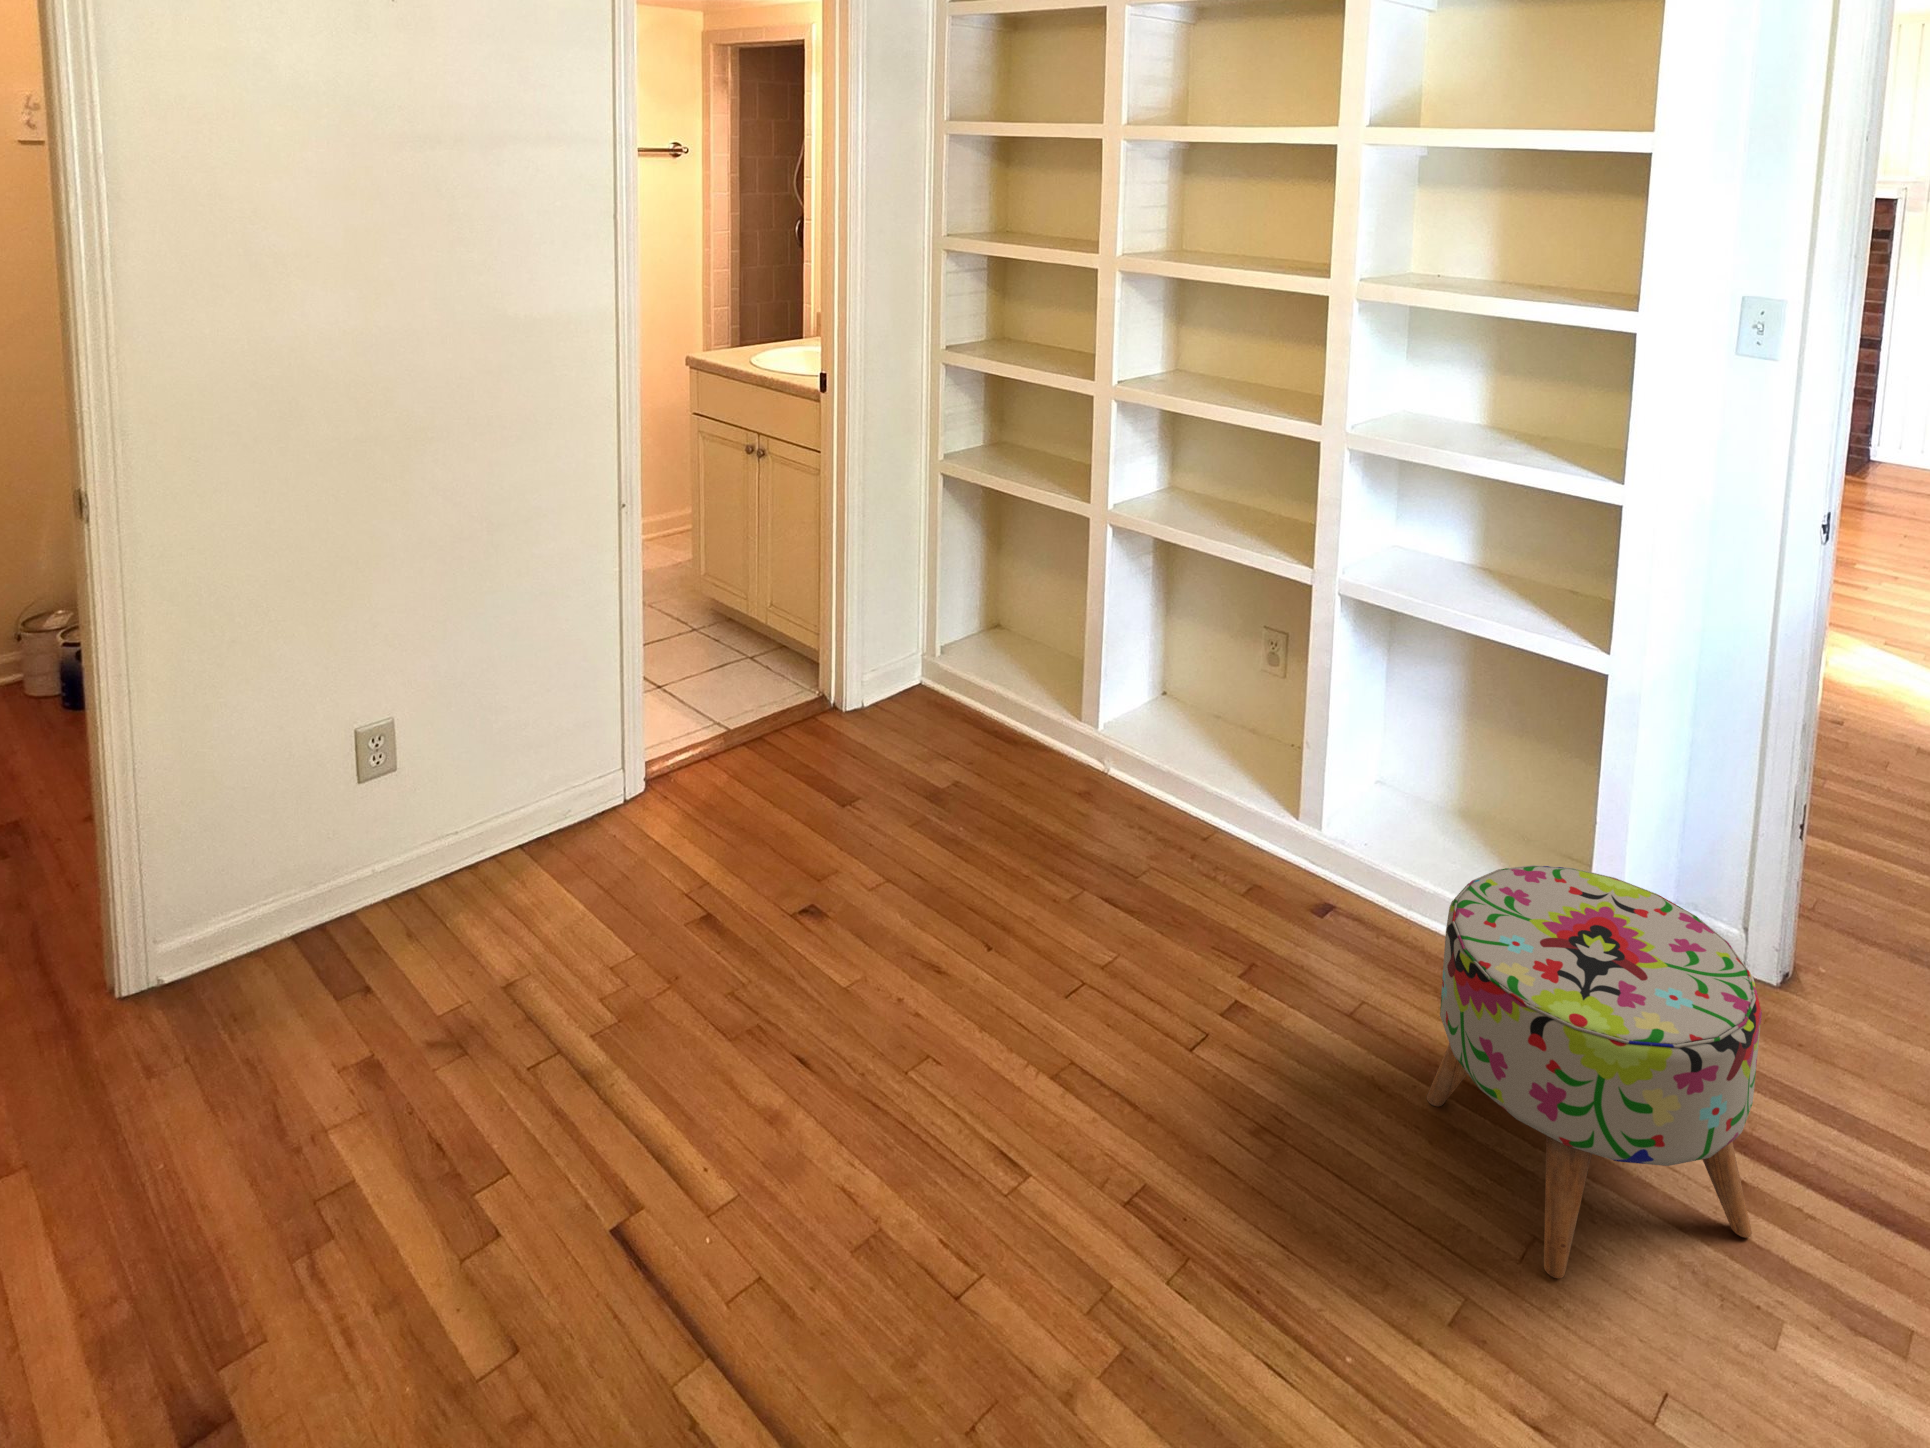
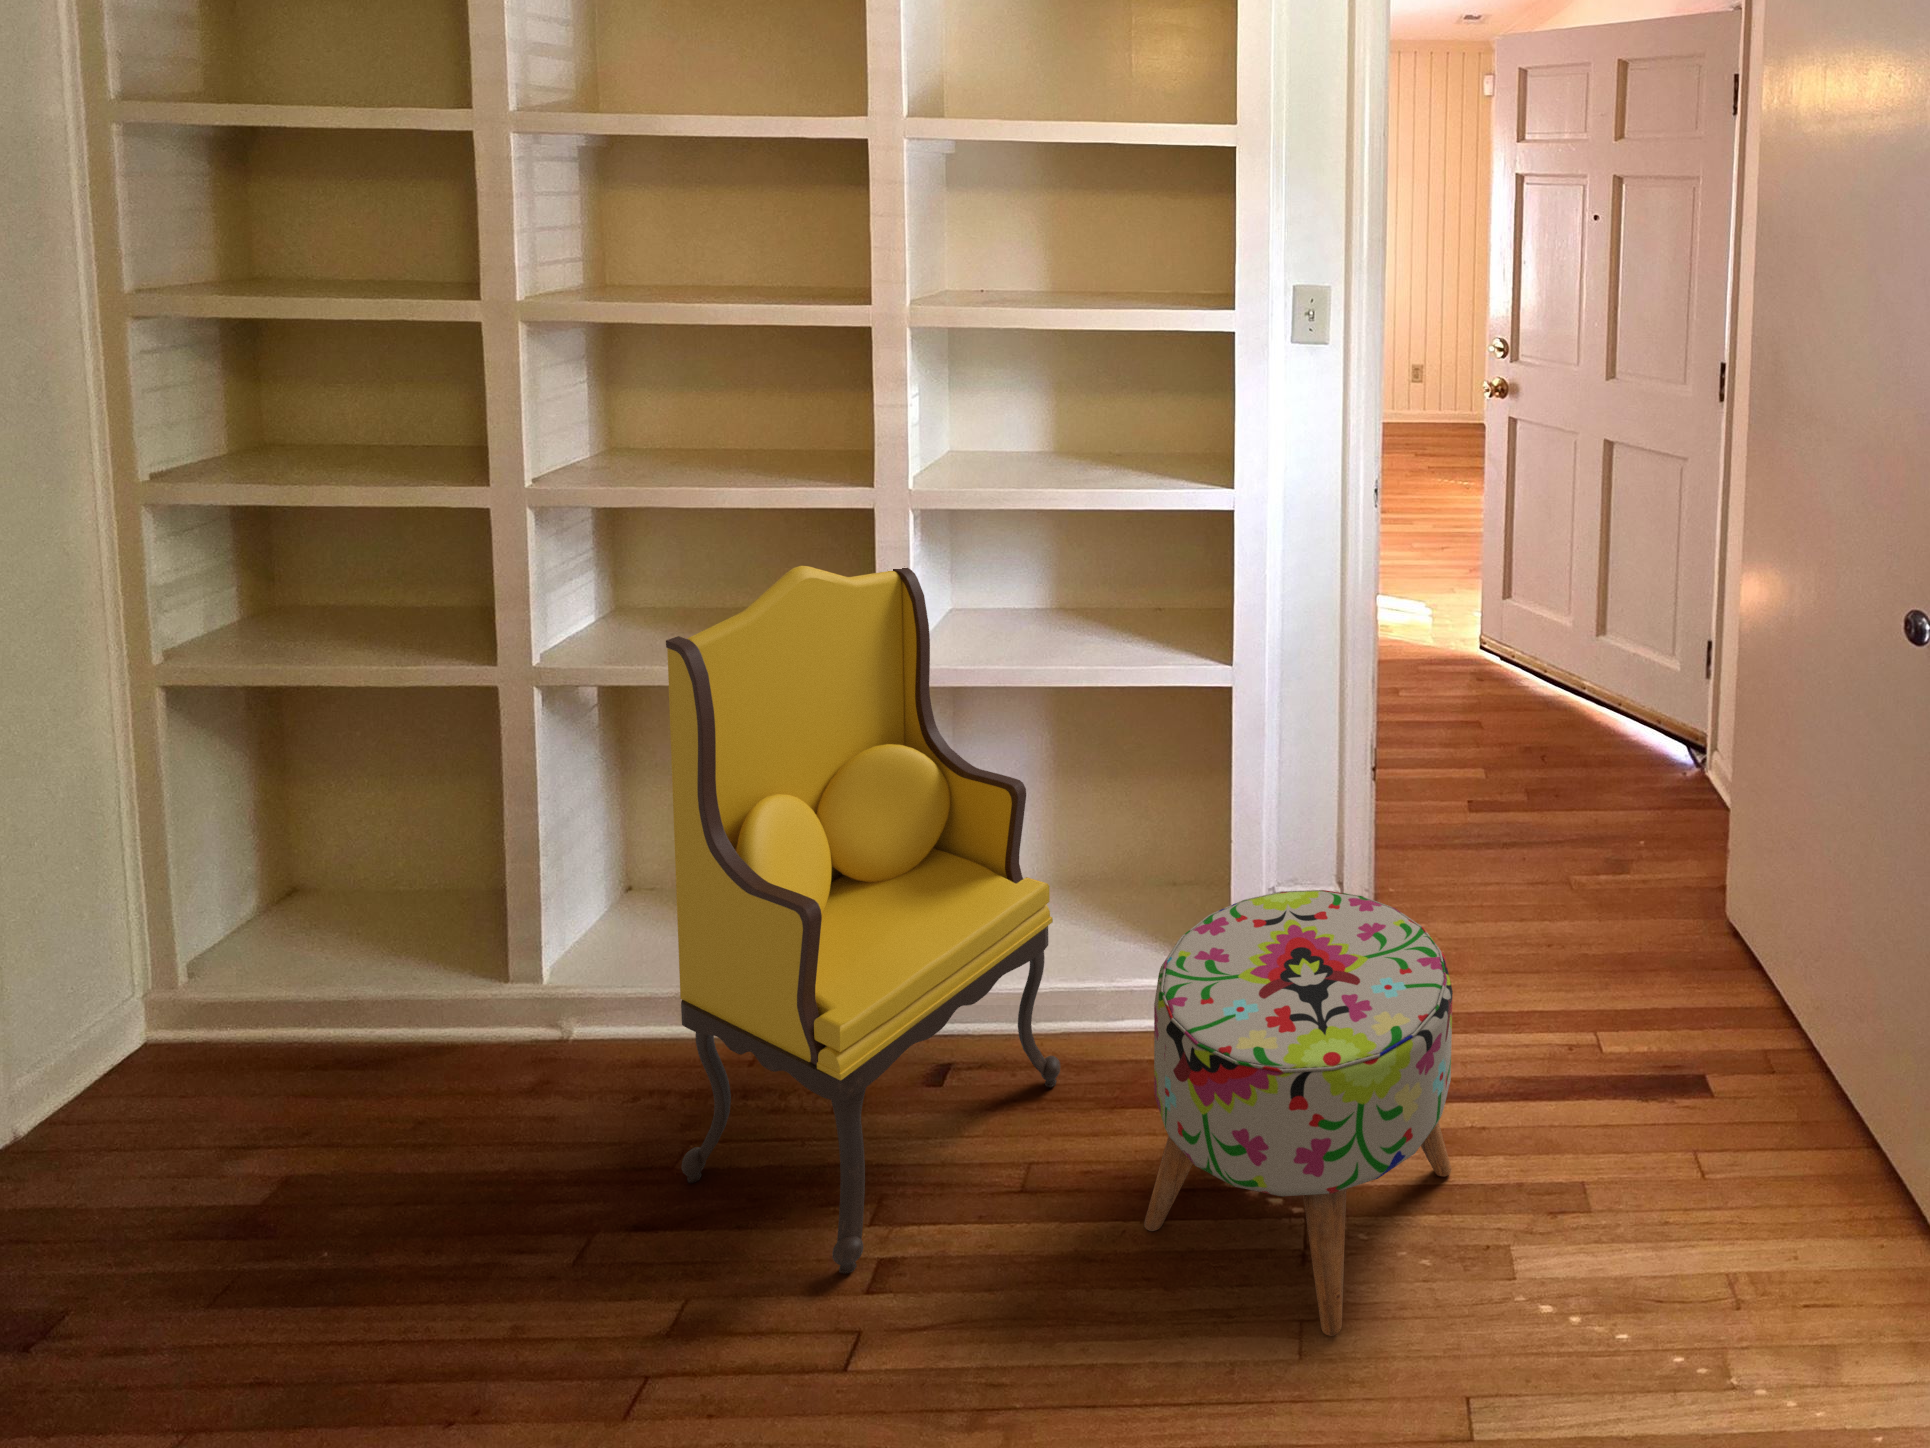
armchair: none [1134,471,1410,998] -> present [666,566,1060,1273]

